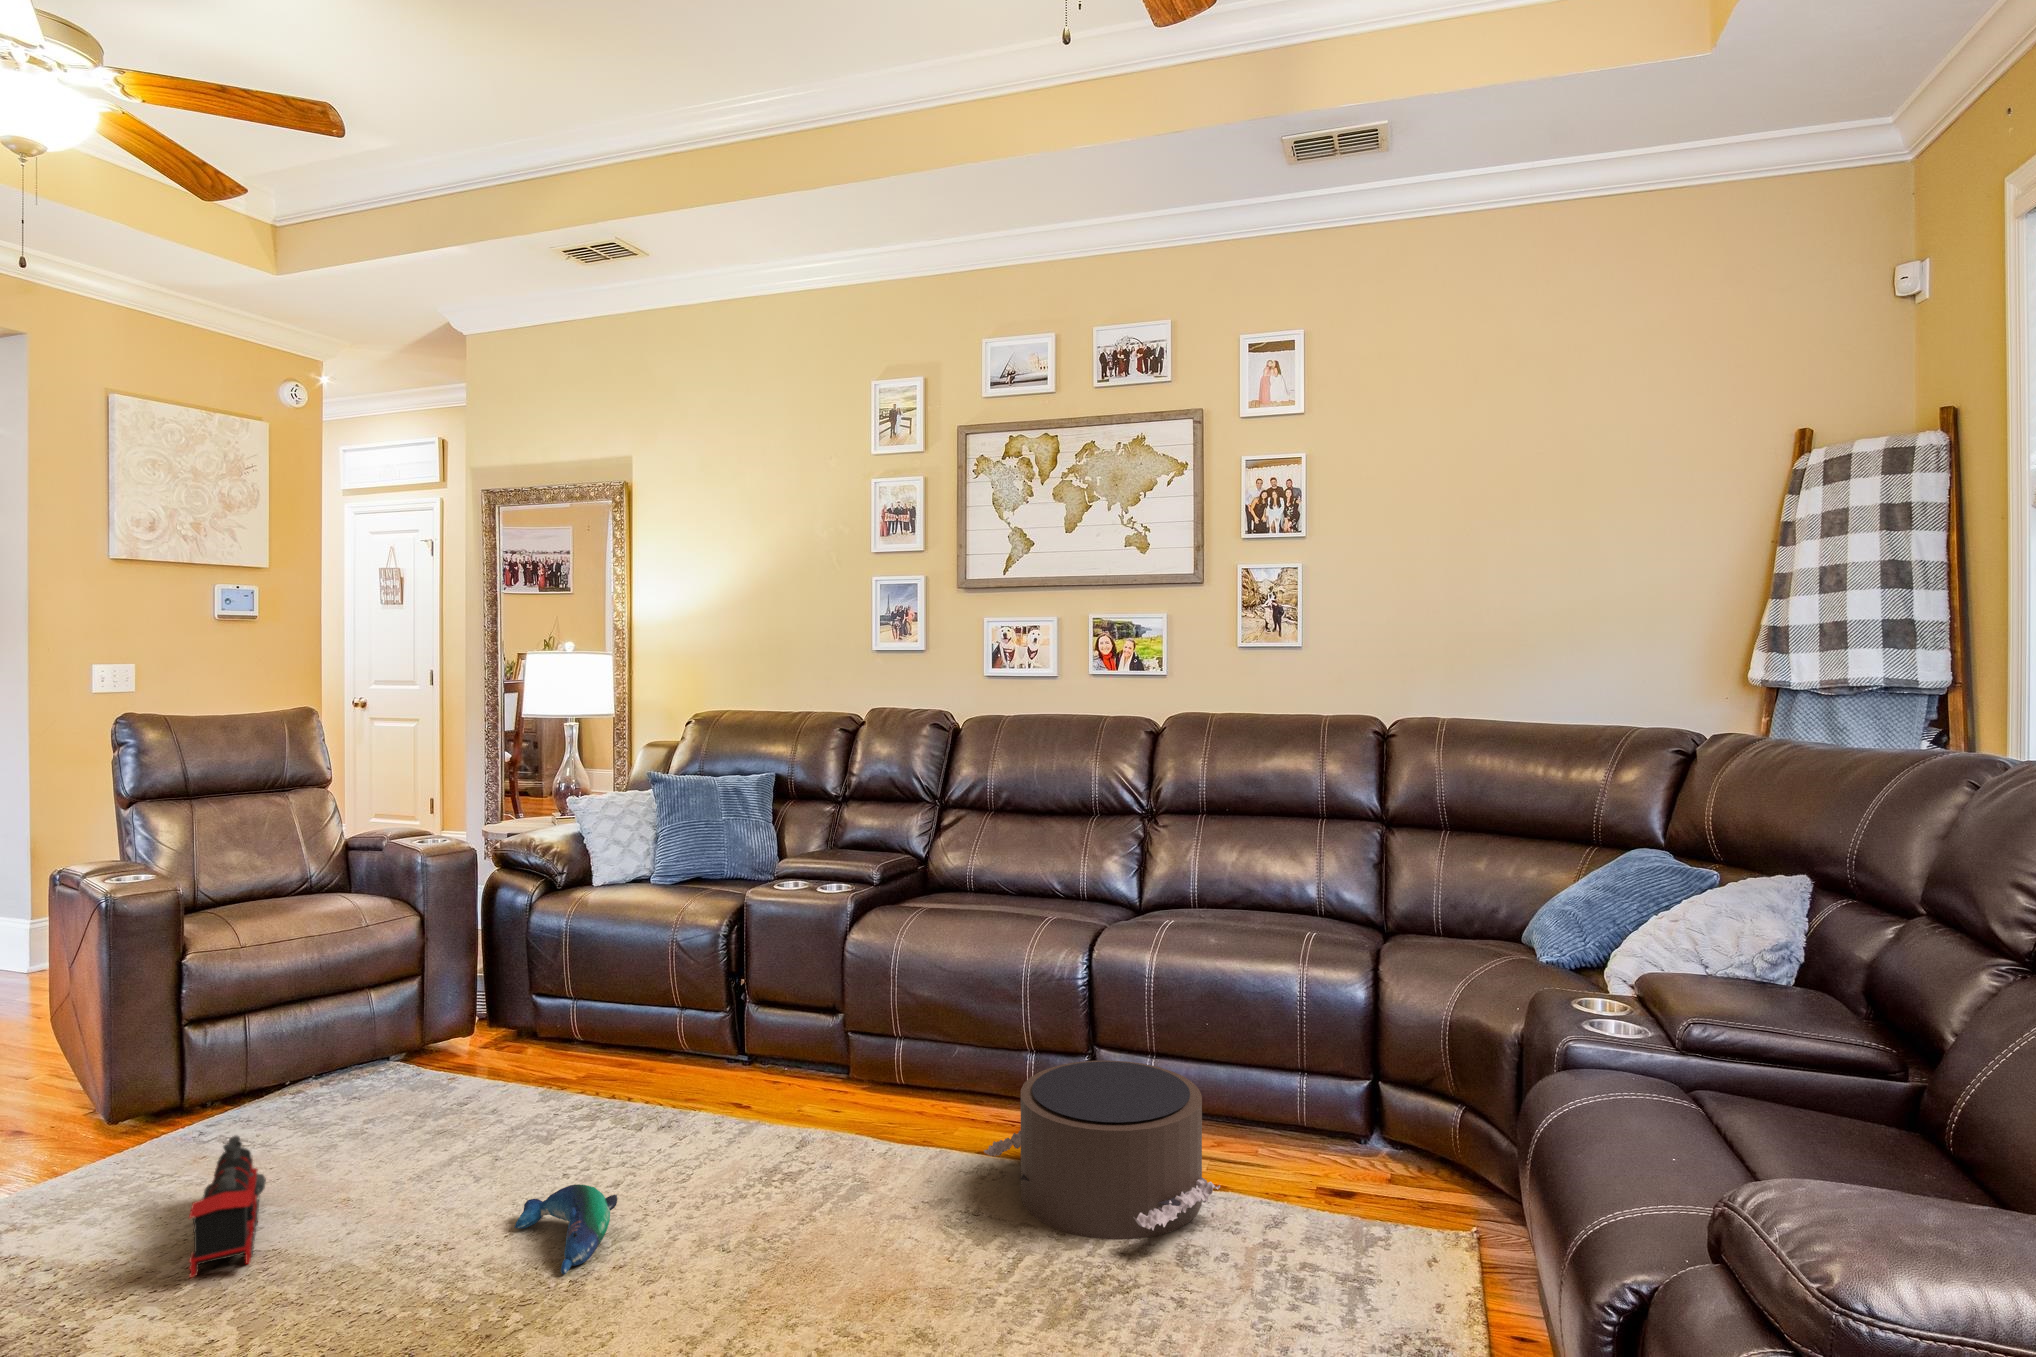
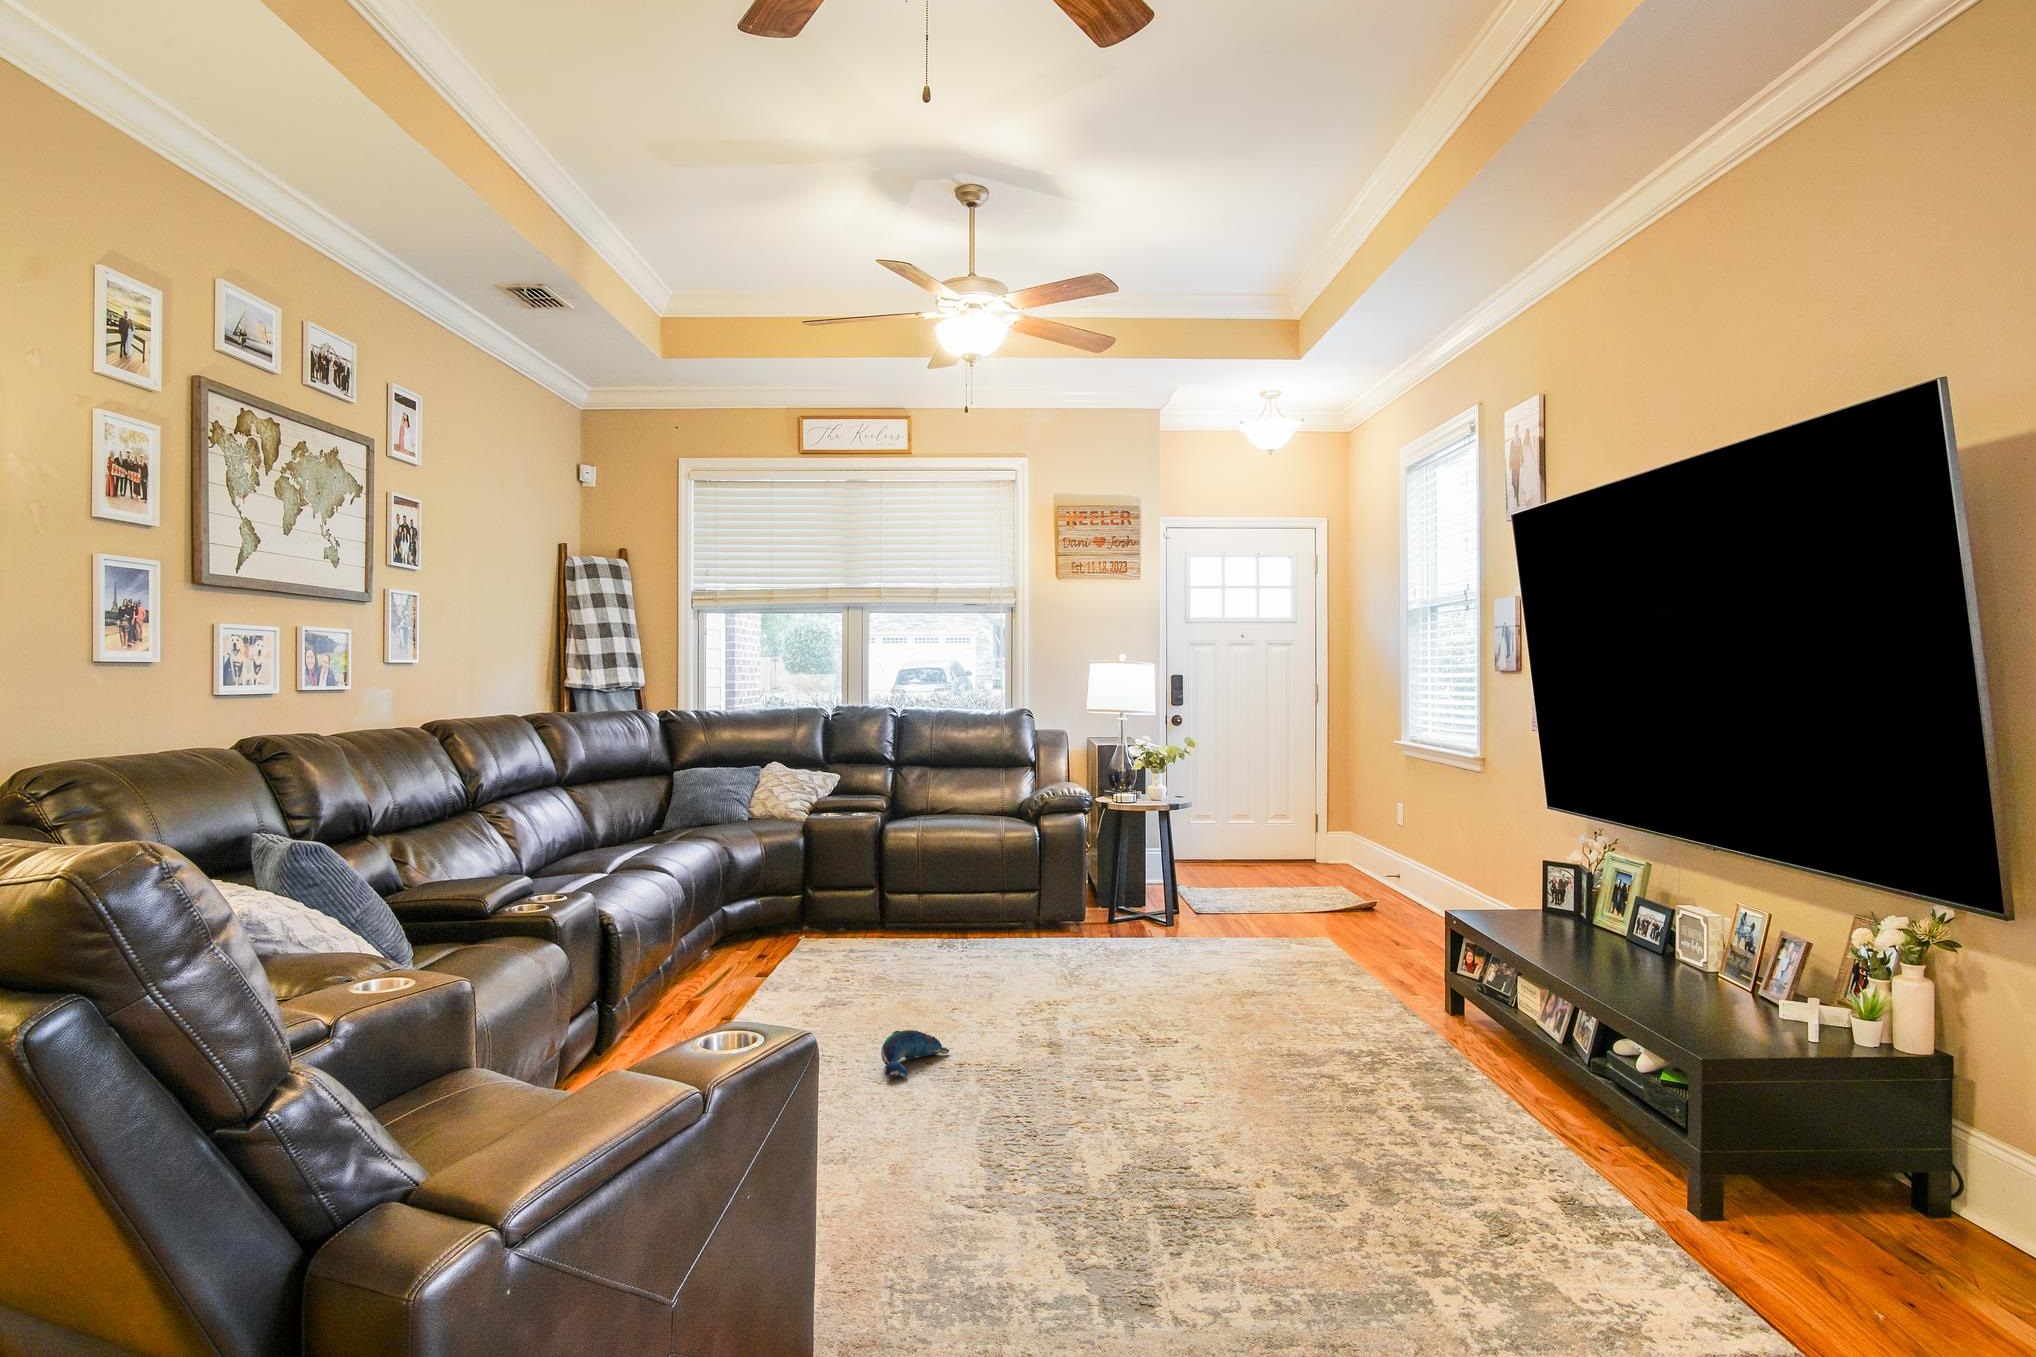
pouf: present [984,1060,1220,1240] -> none [733,914,862,997]
toy train: present [189,1136,266,1277] -> none [902,1070,1035,1168]

